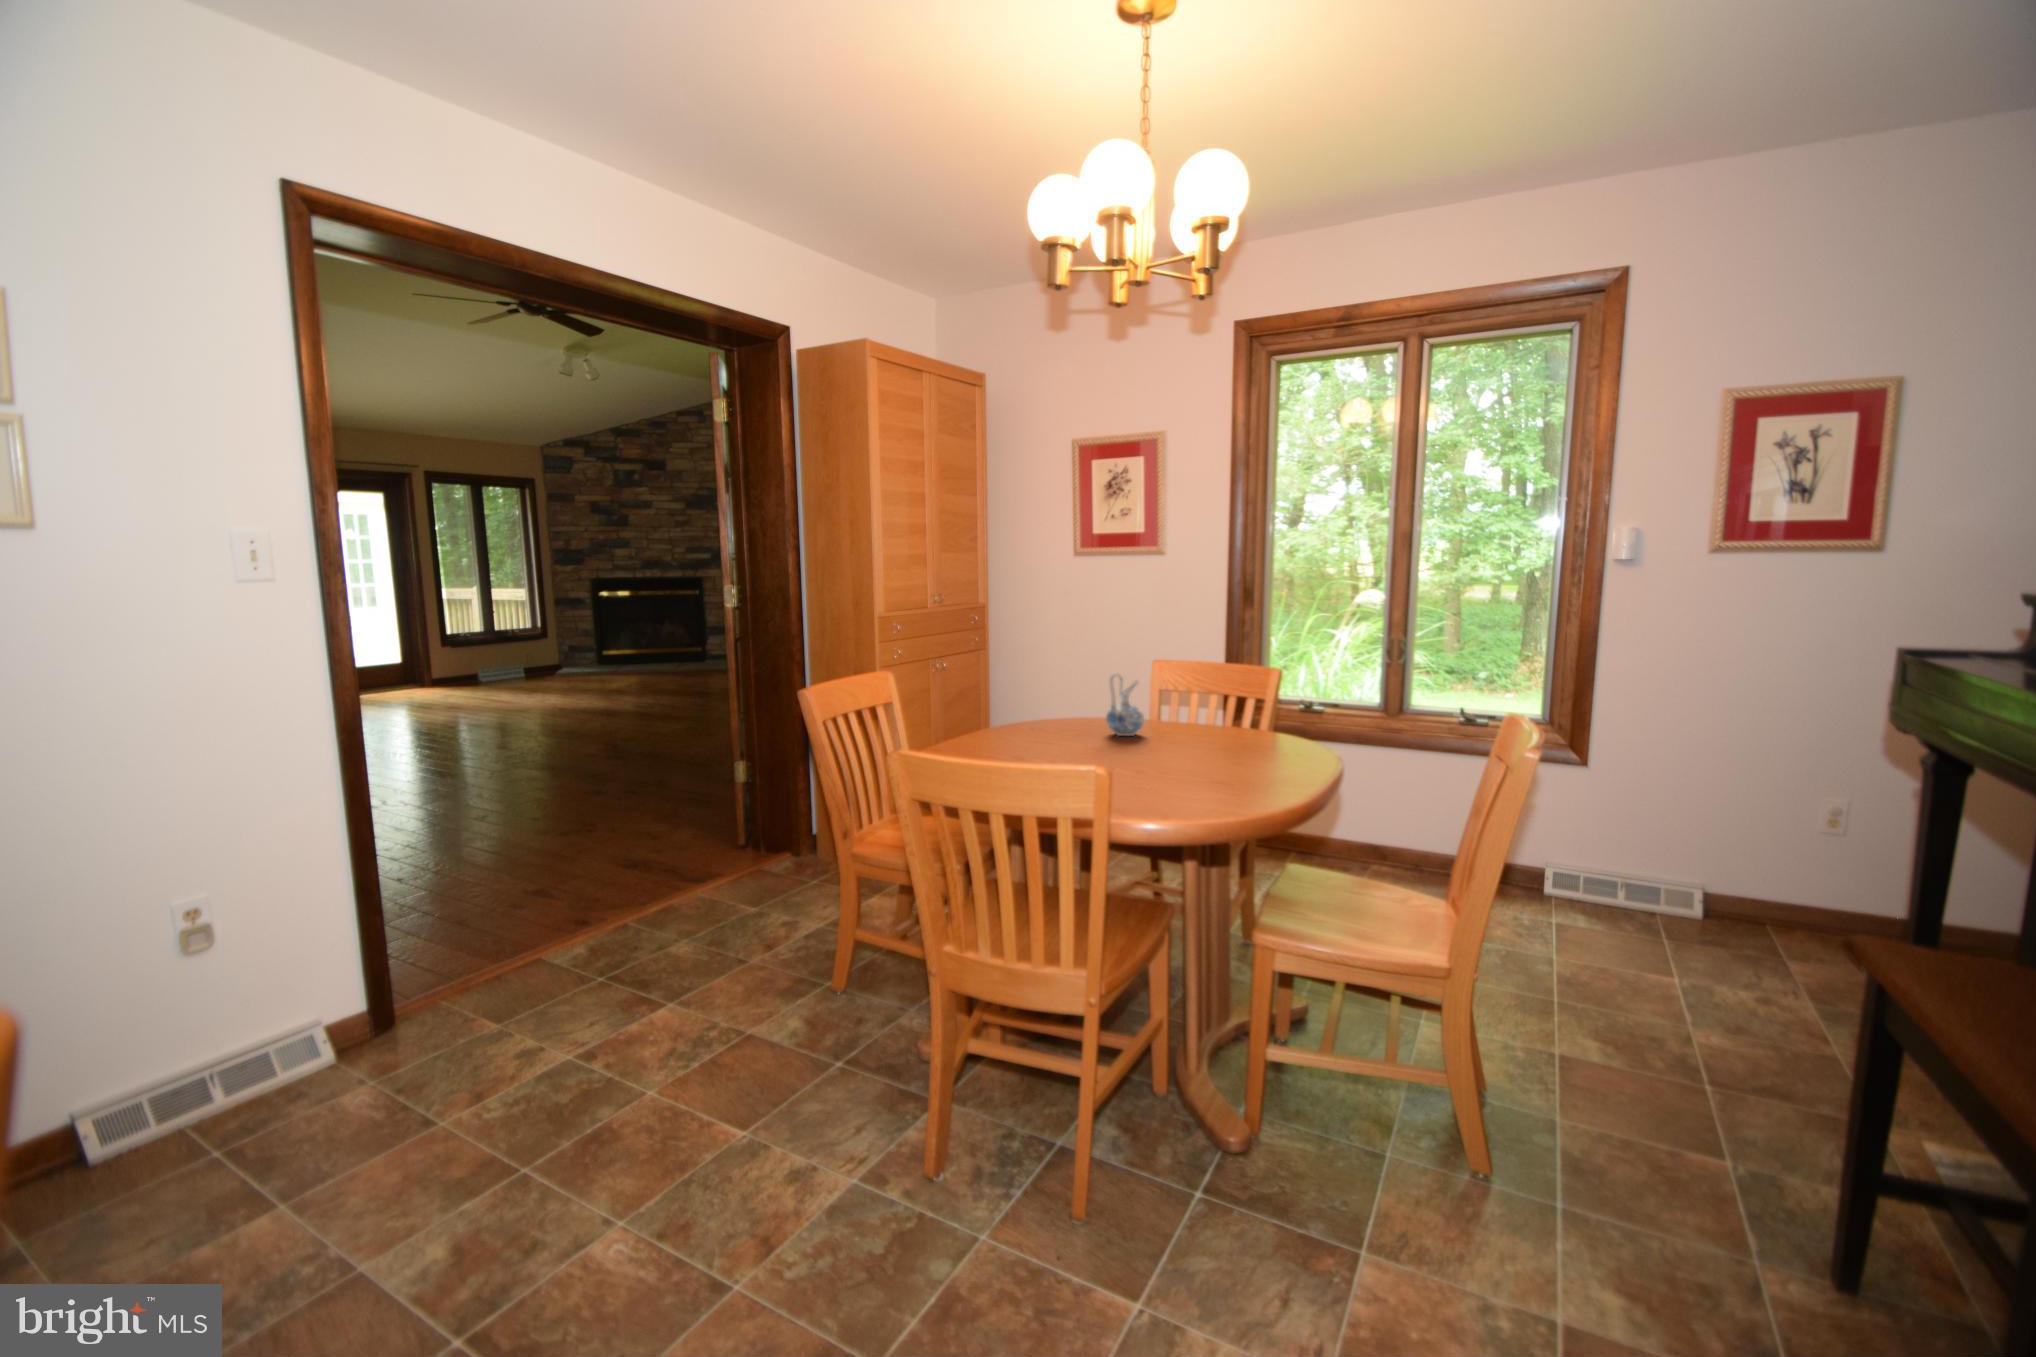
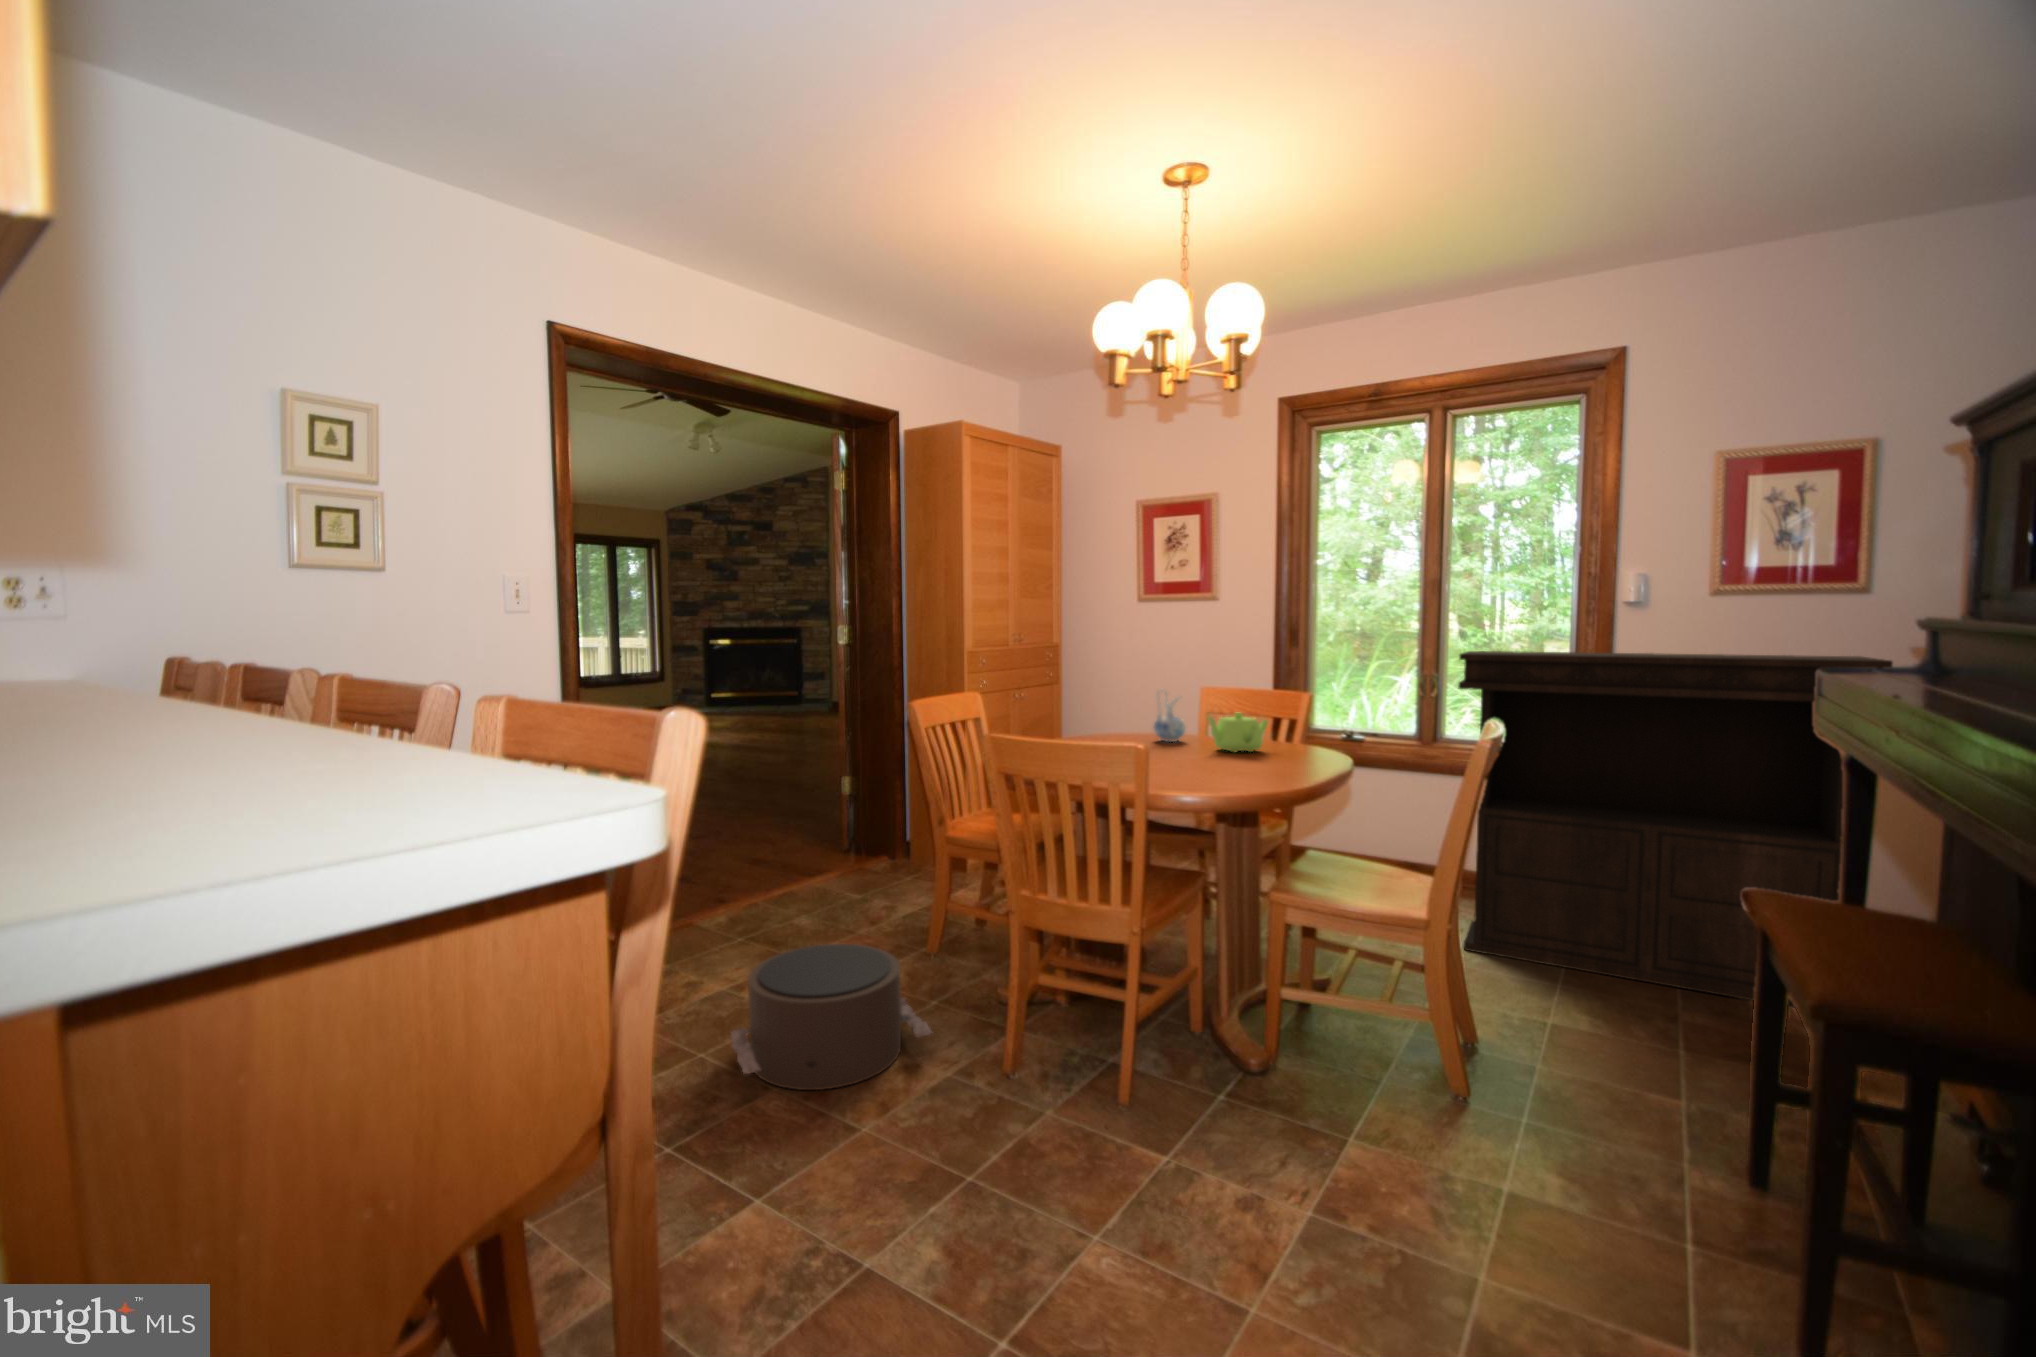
console table: none [1448,617,1947,1028] -> present [1459,651,1893,1008]
teapot: none [1171,704,1245,753] -> present [1207,712,1268,752]
pouf: none [573,1012,843,1231] -> present [731,944,932,1090]

